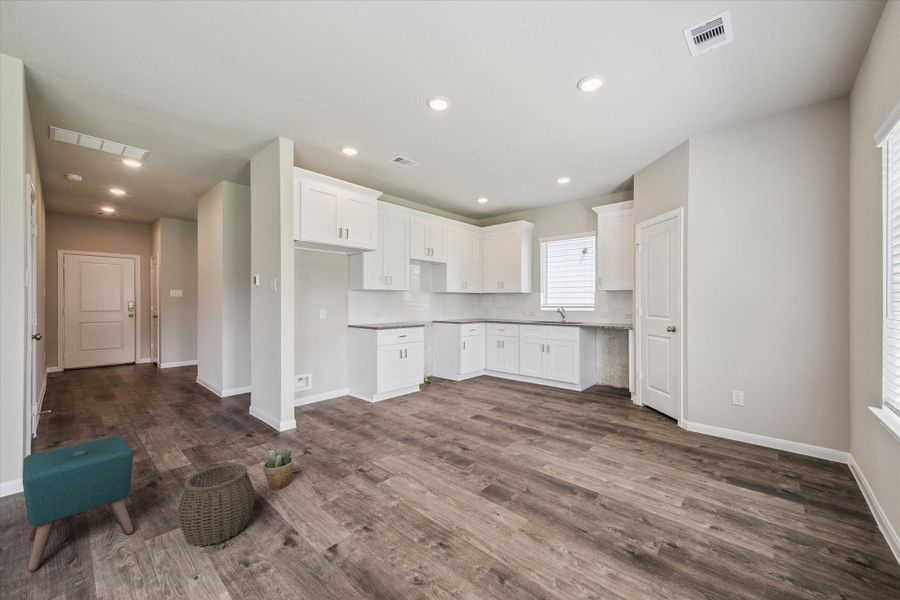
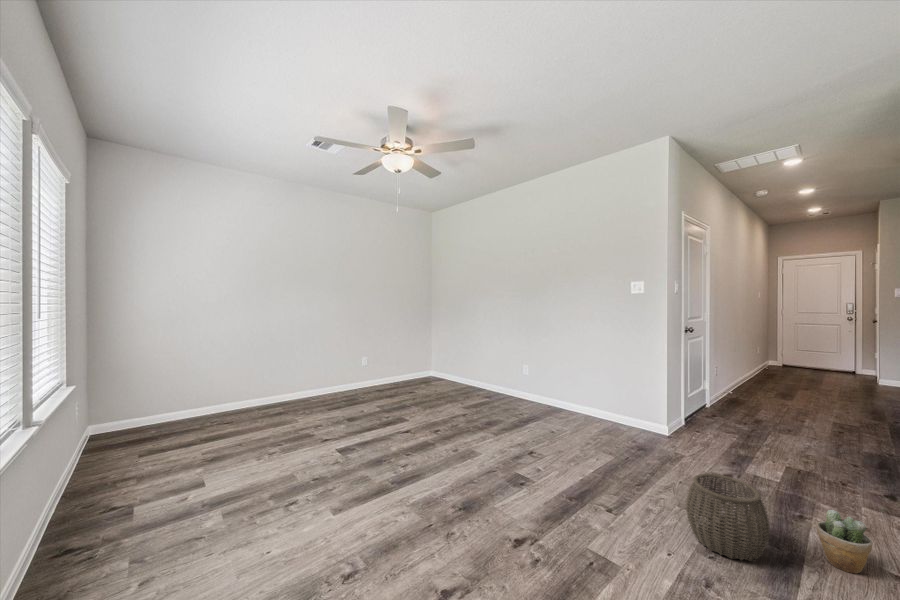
ottoman: present [22,435,133,572] -> none [617,405,693,496]

